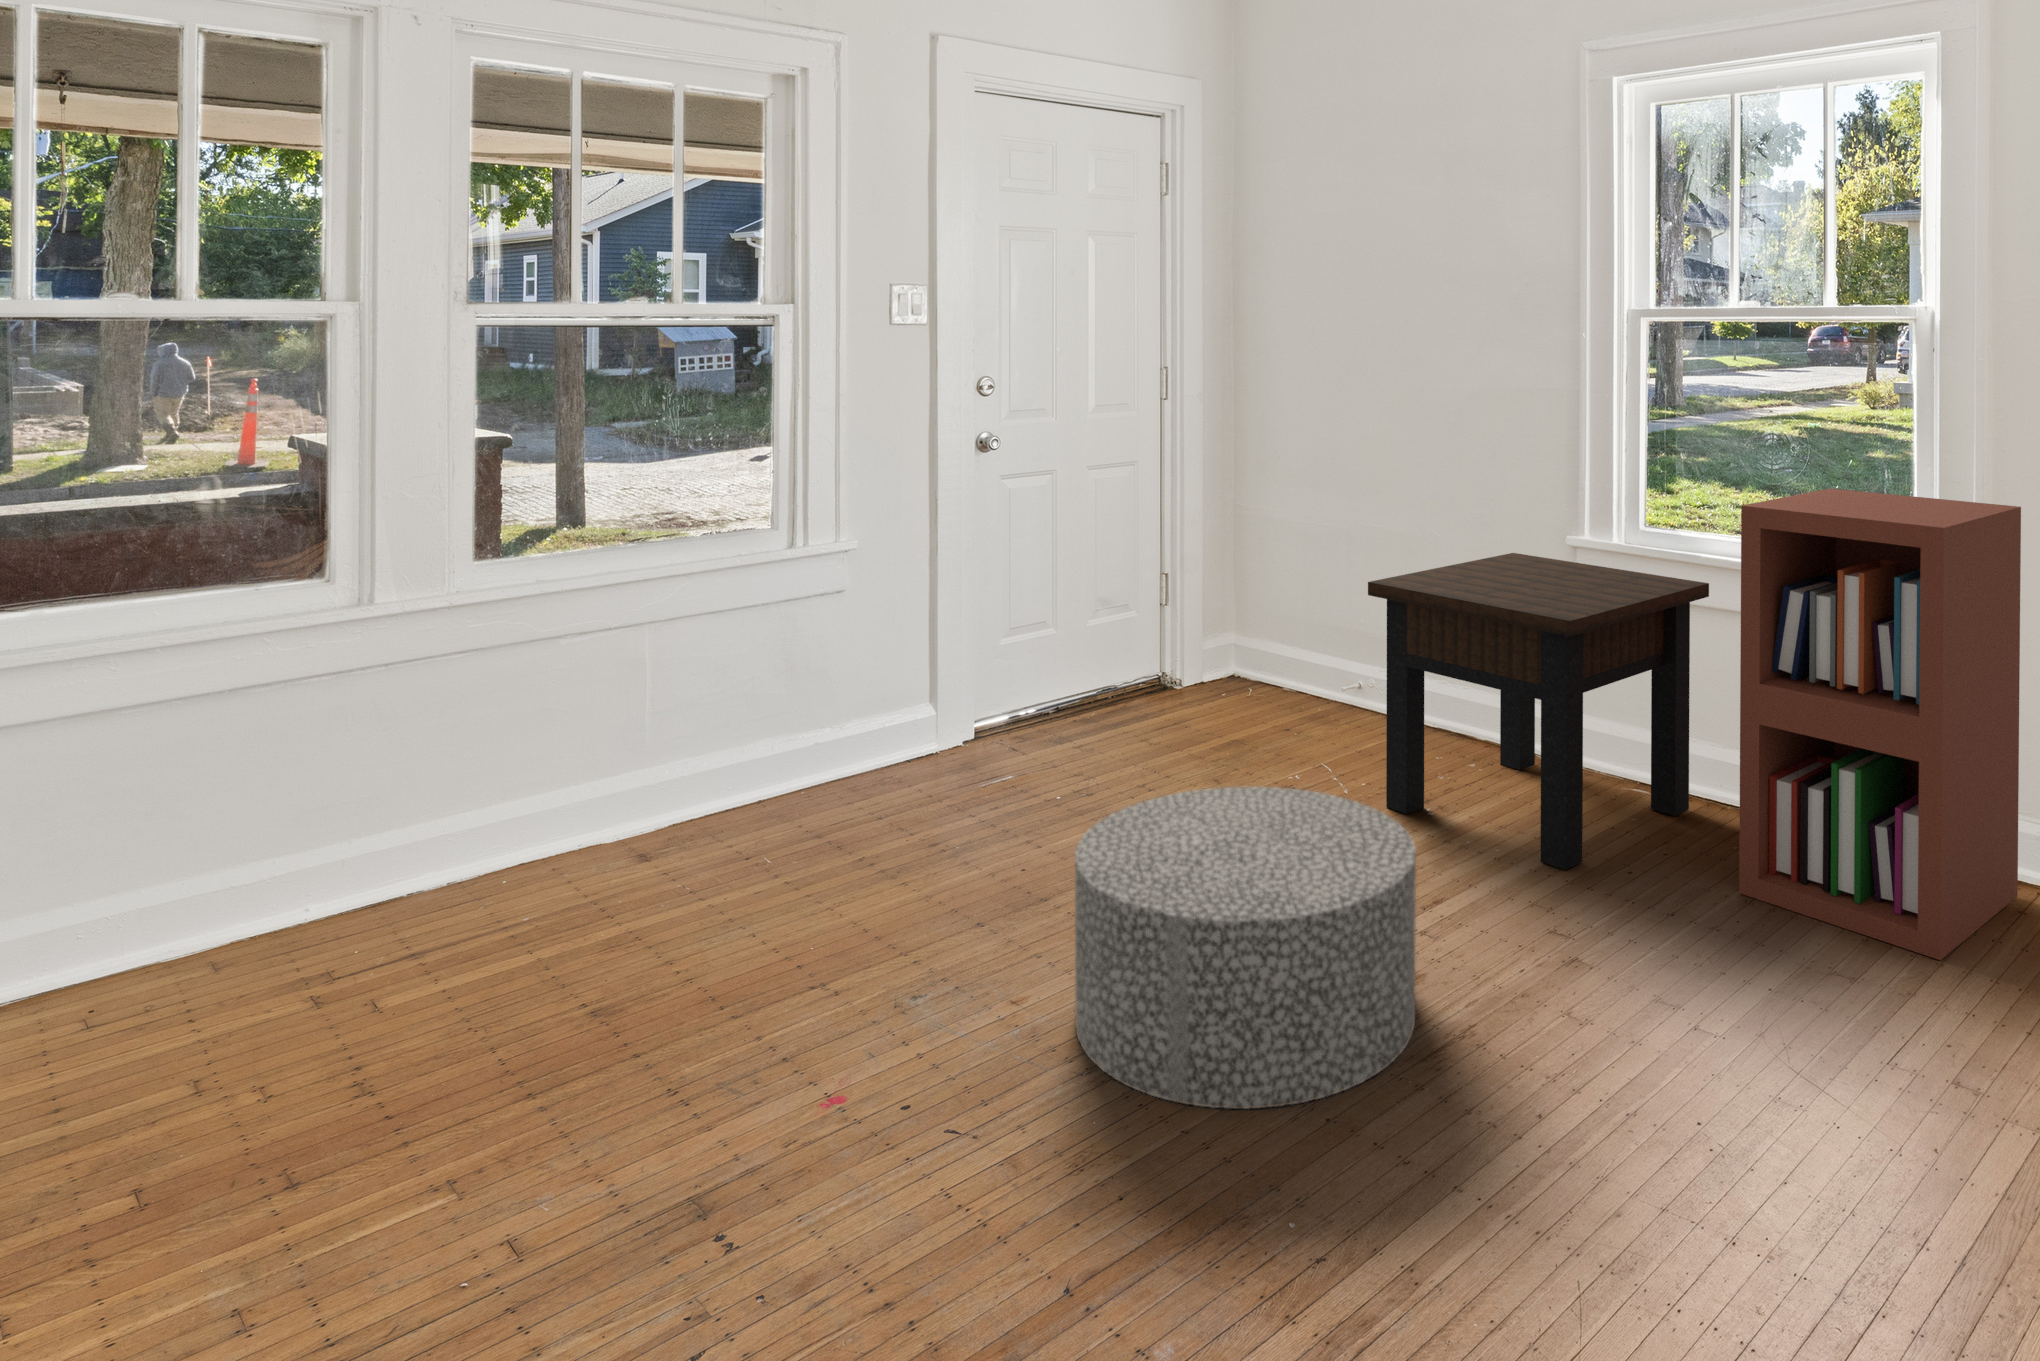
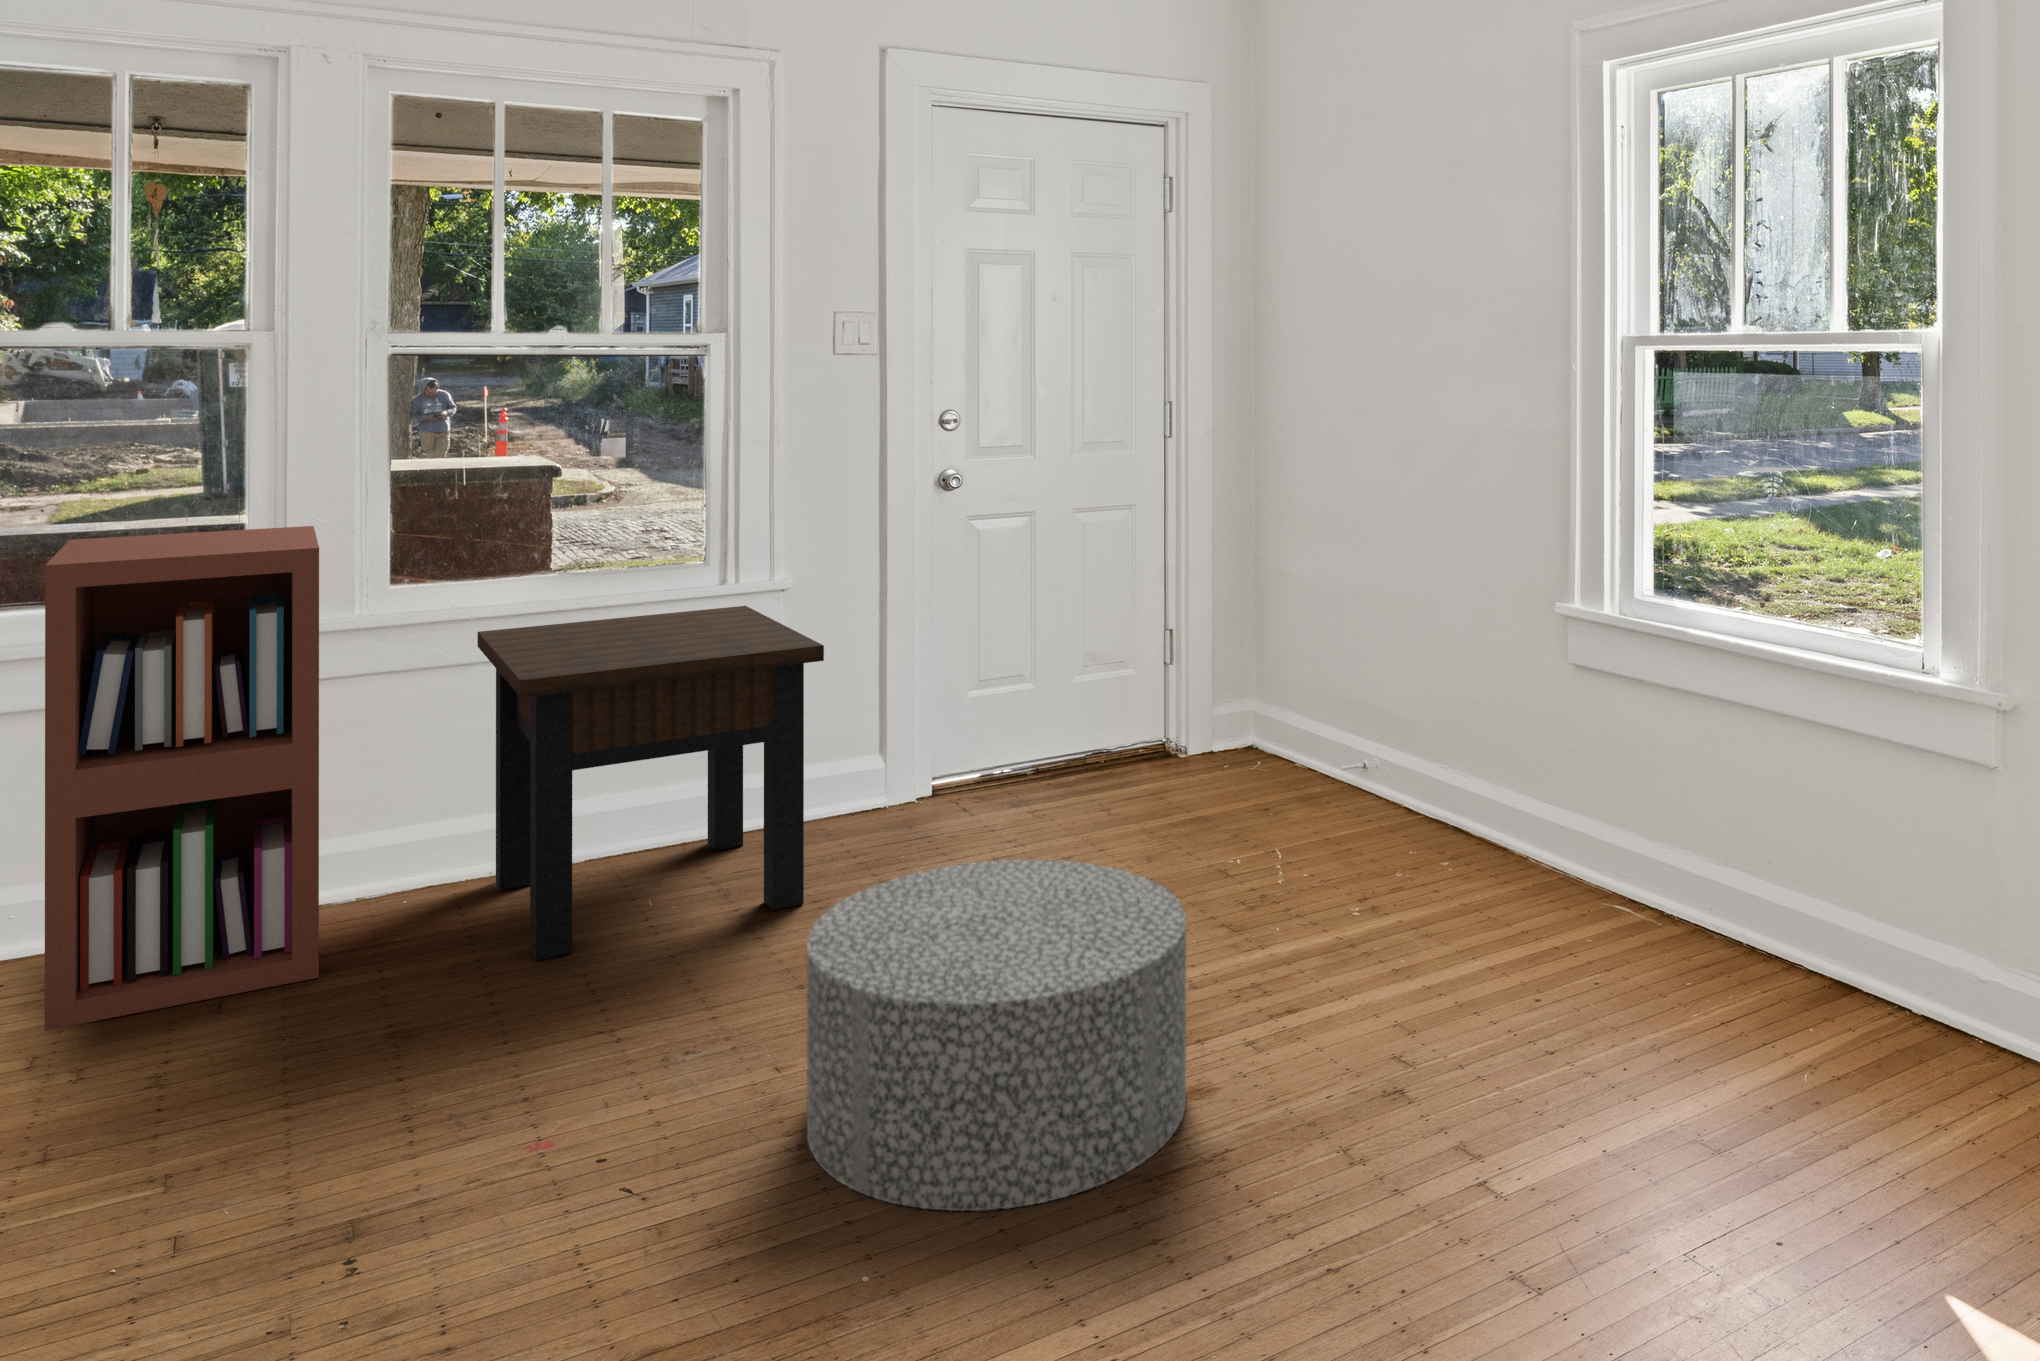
bookshelf: present [1739,489,2021,960] -> present [45,526,319,1031]
side table: present [1368,553,1709,870] -> present [477,606,824,960]

